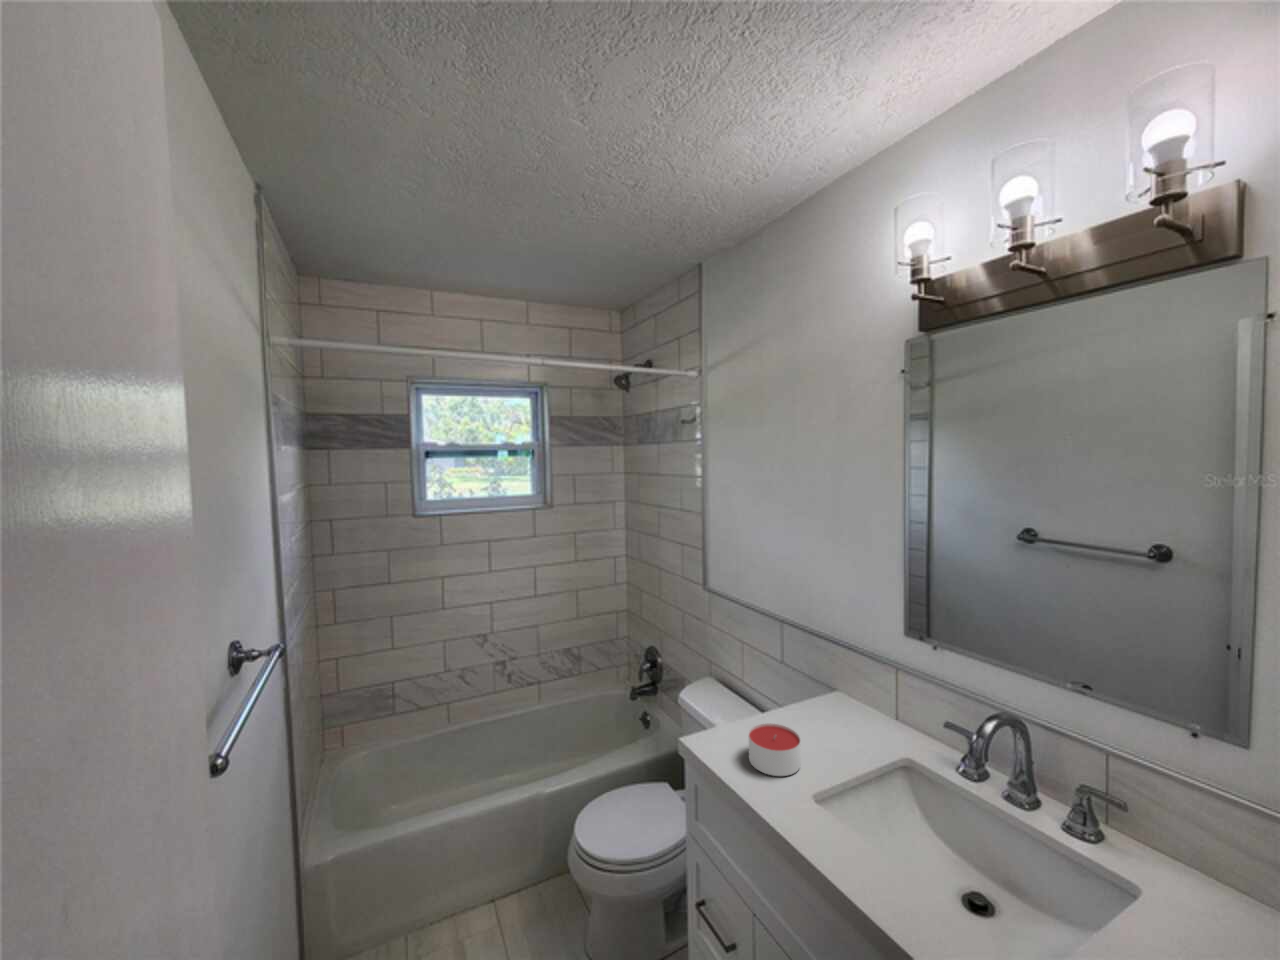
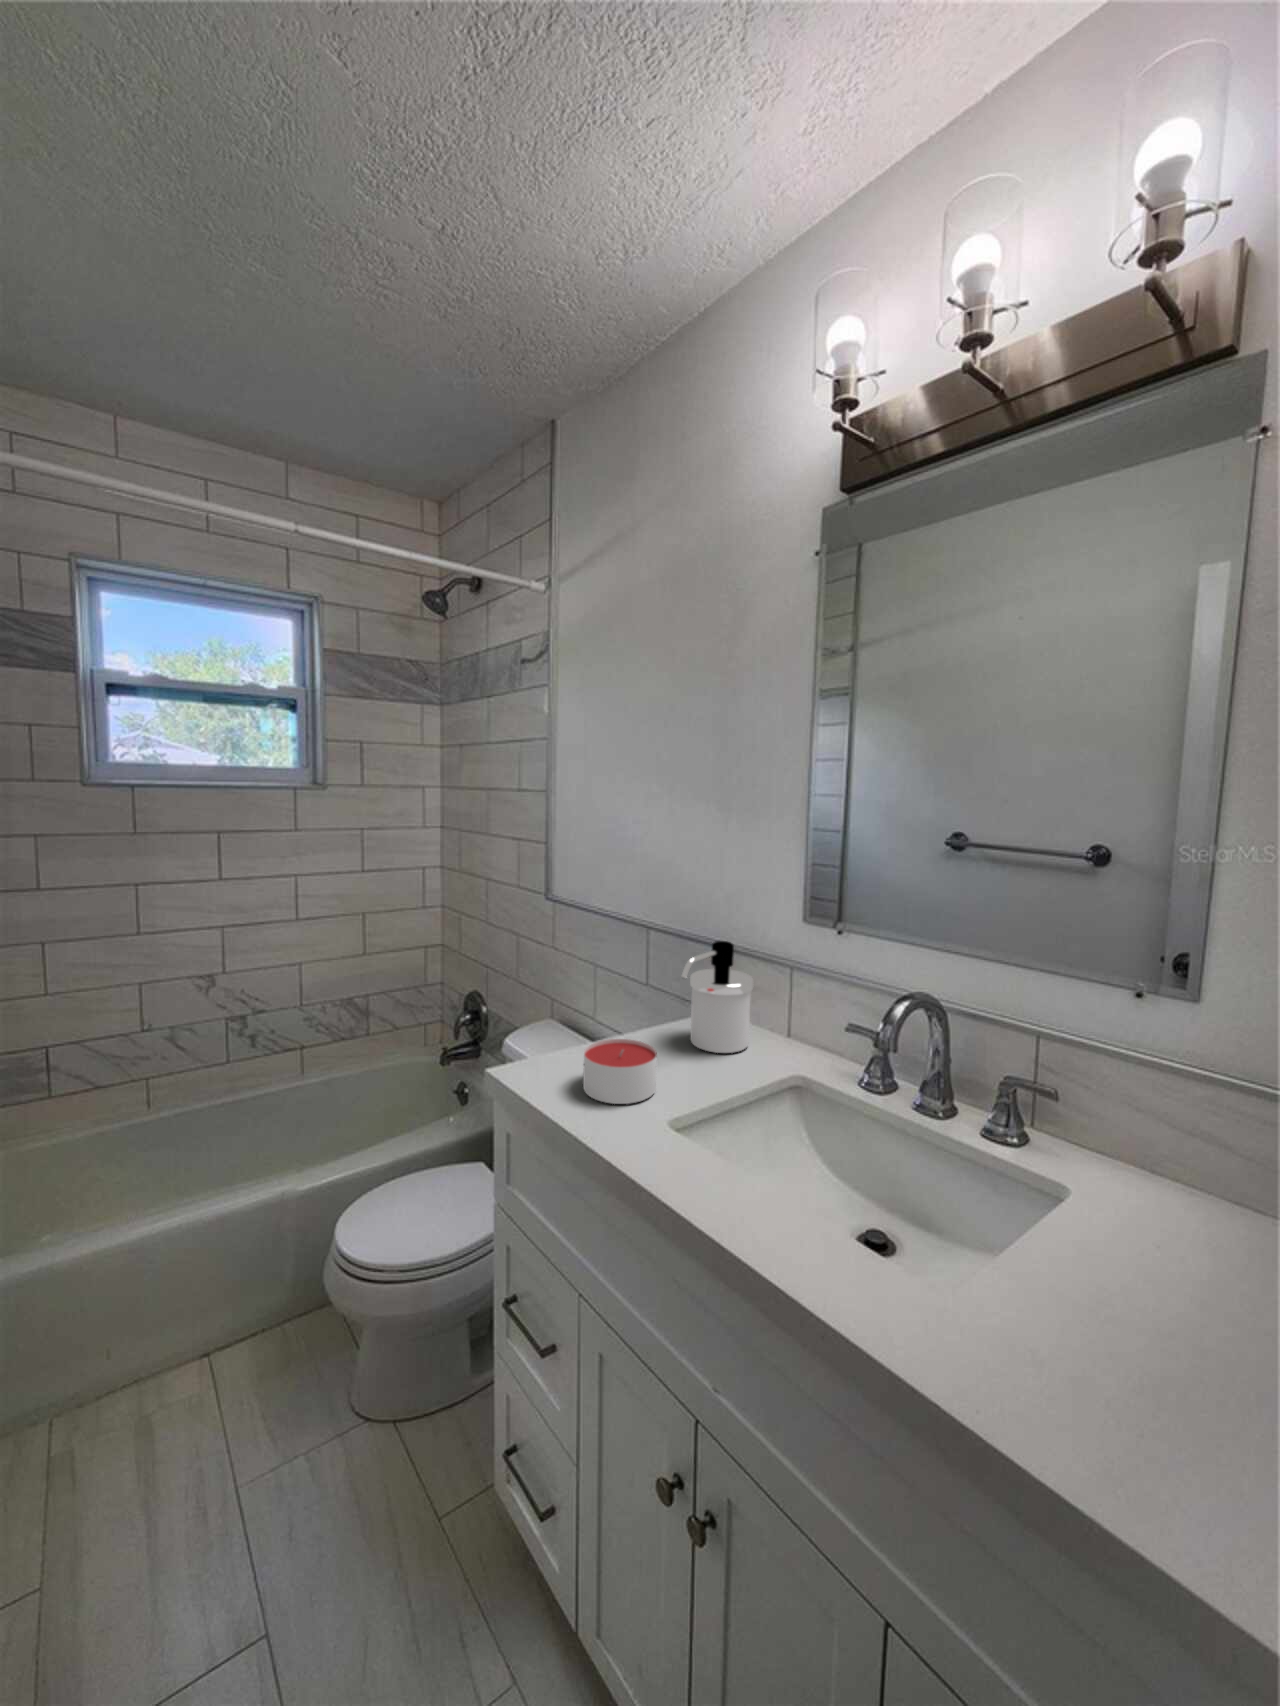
soap dispenser: none [814,649,867,734] -> present [682,941,753,1053]

